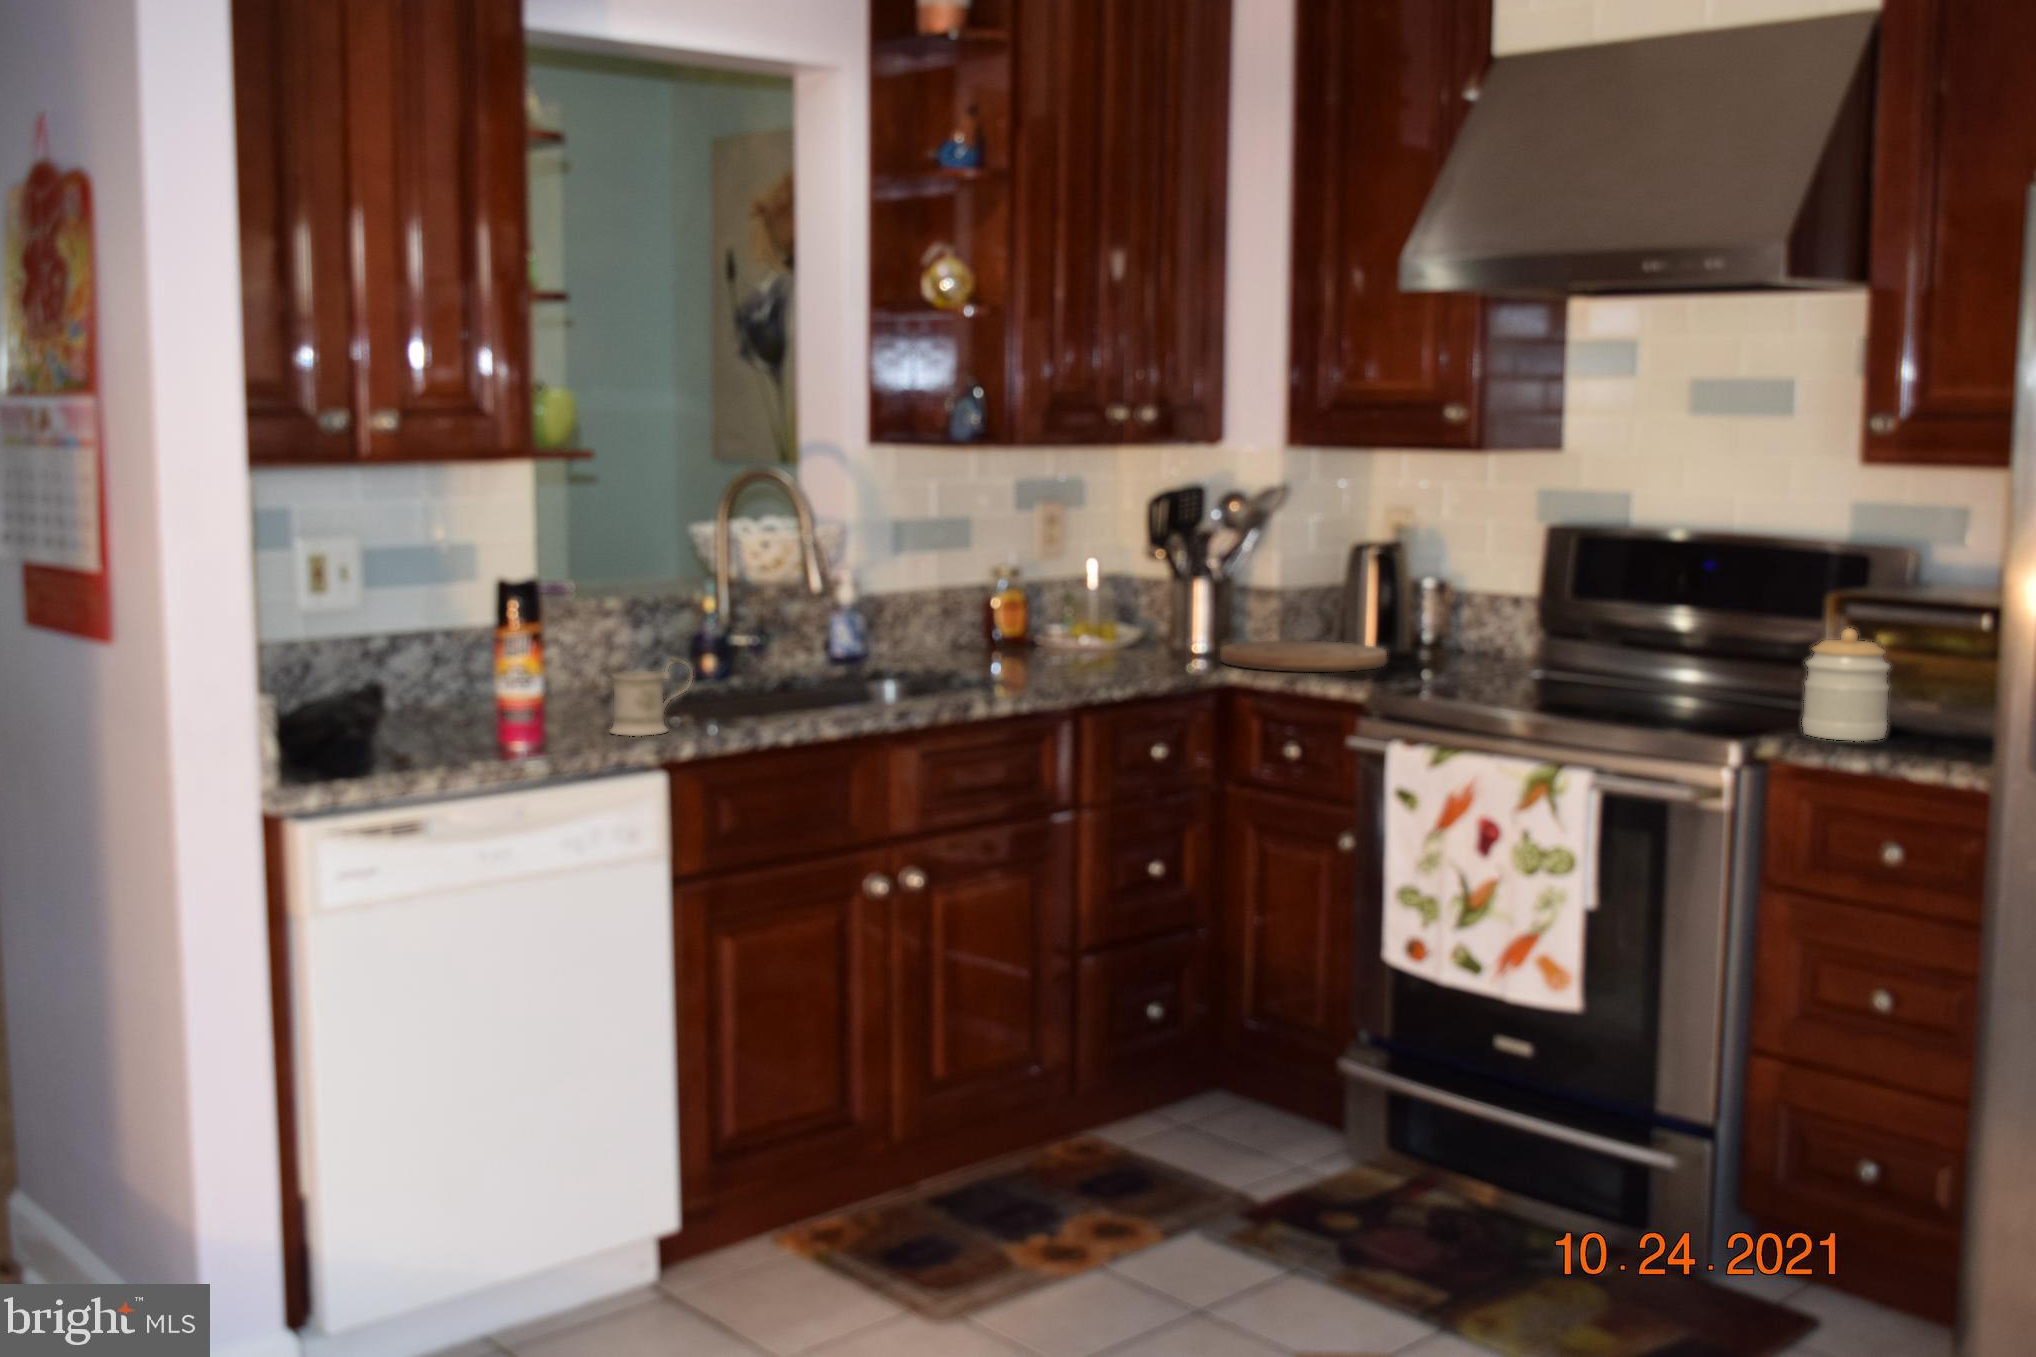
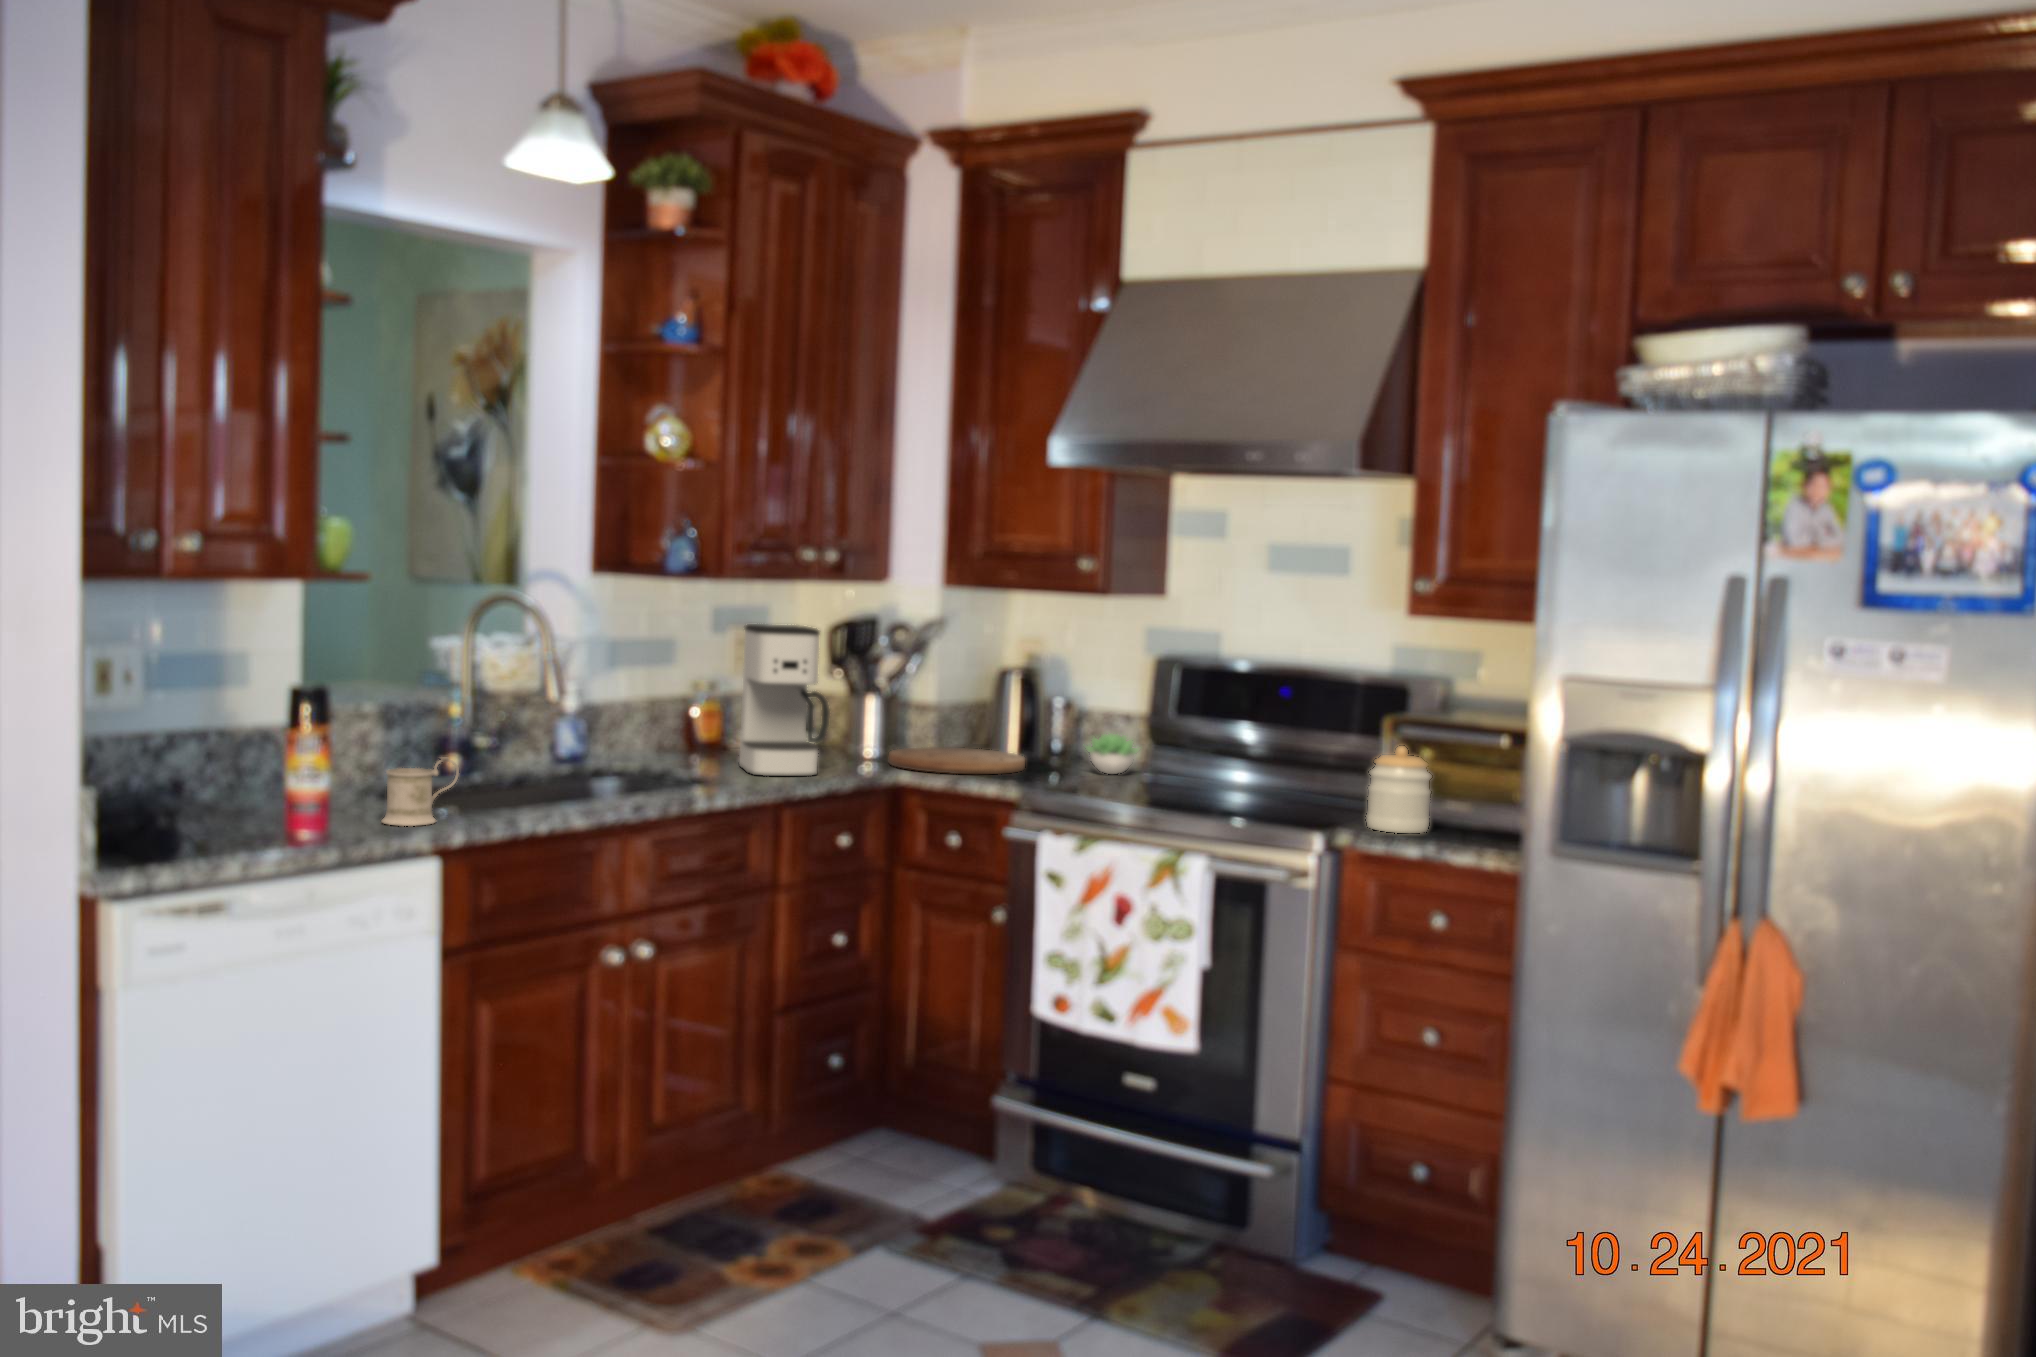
coffee maker: none [1041,498,1143,676] -> present [739,624,830,776]
succulent plant: none [1456,620,1531,670] -> present [1087,734,1138,774]

